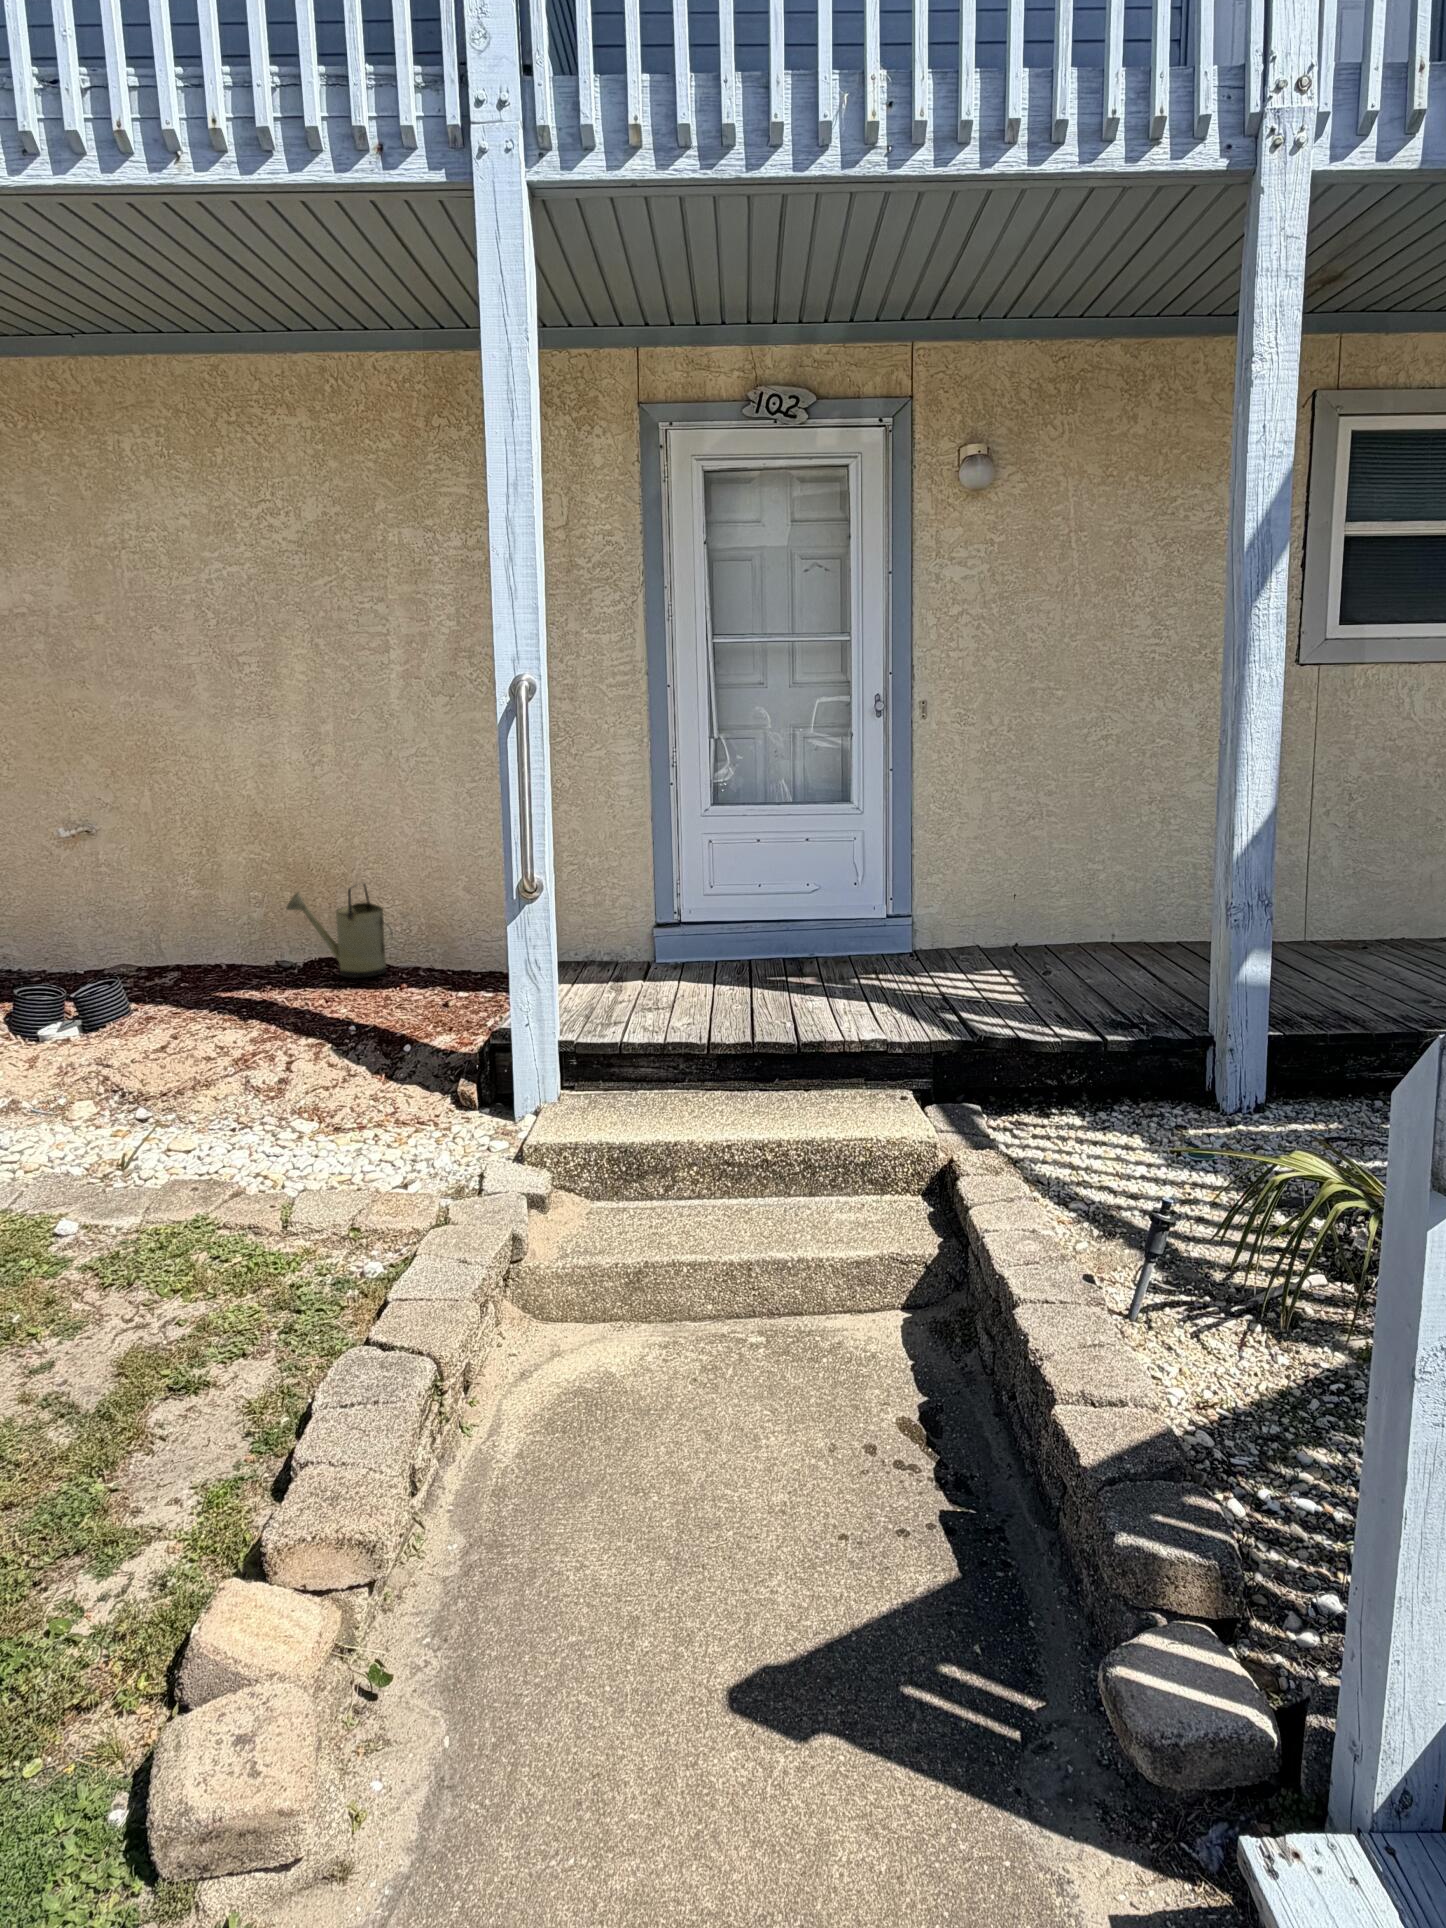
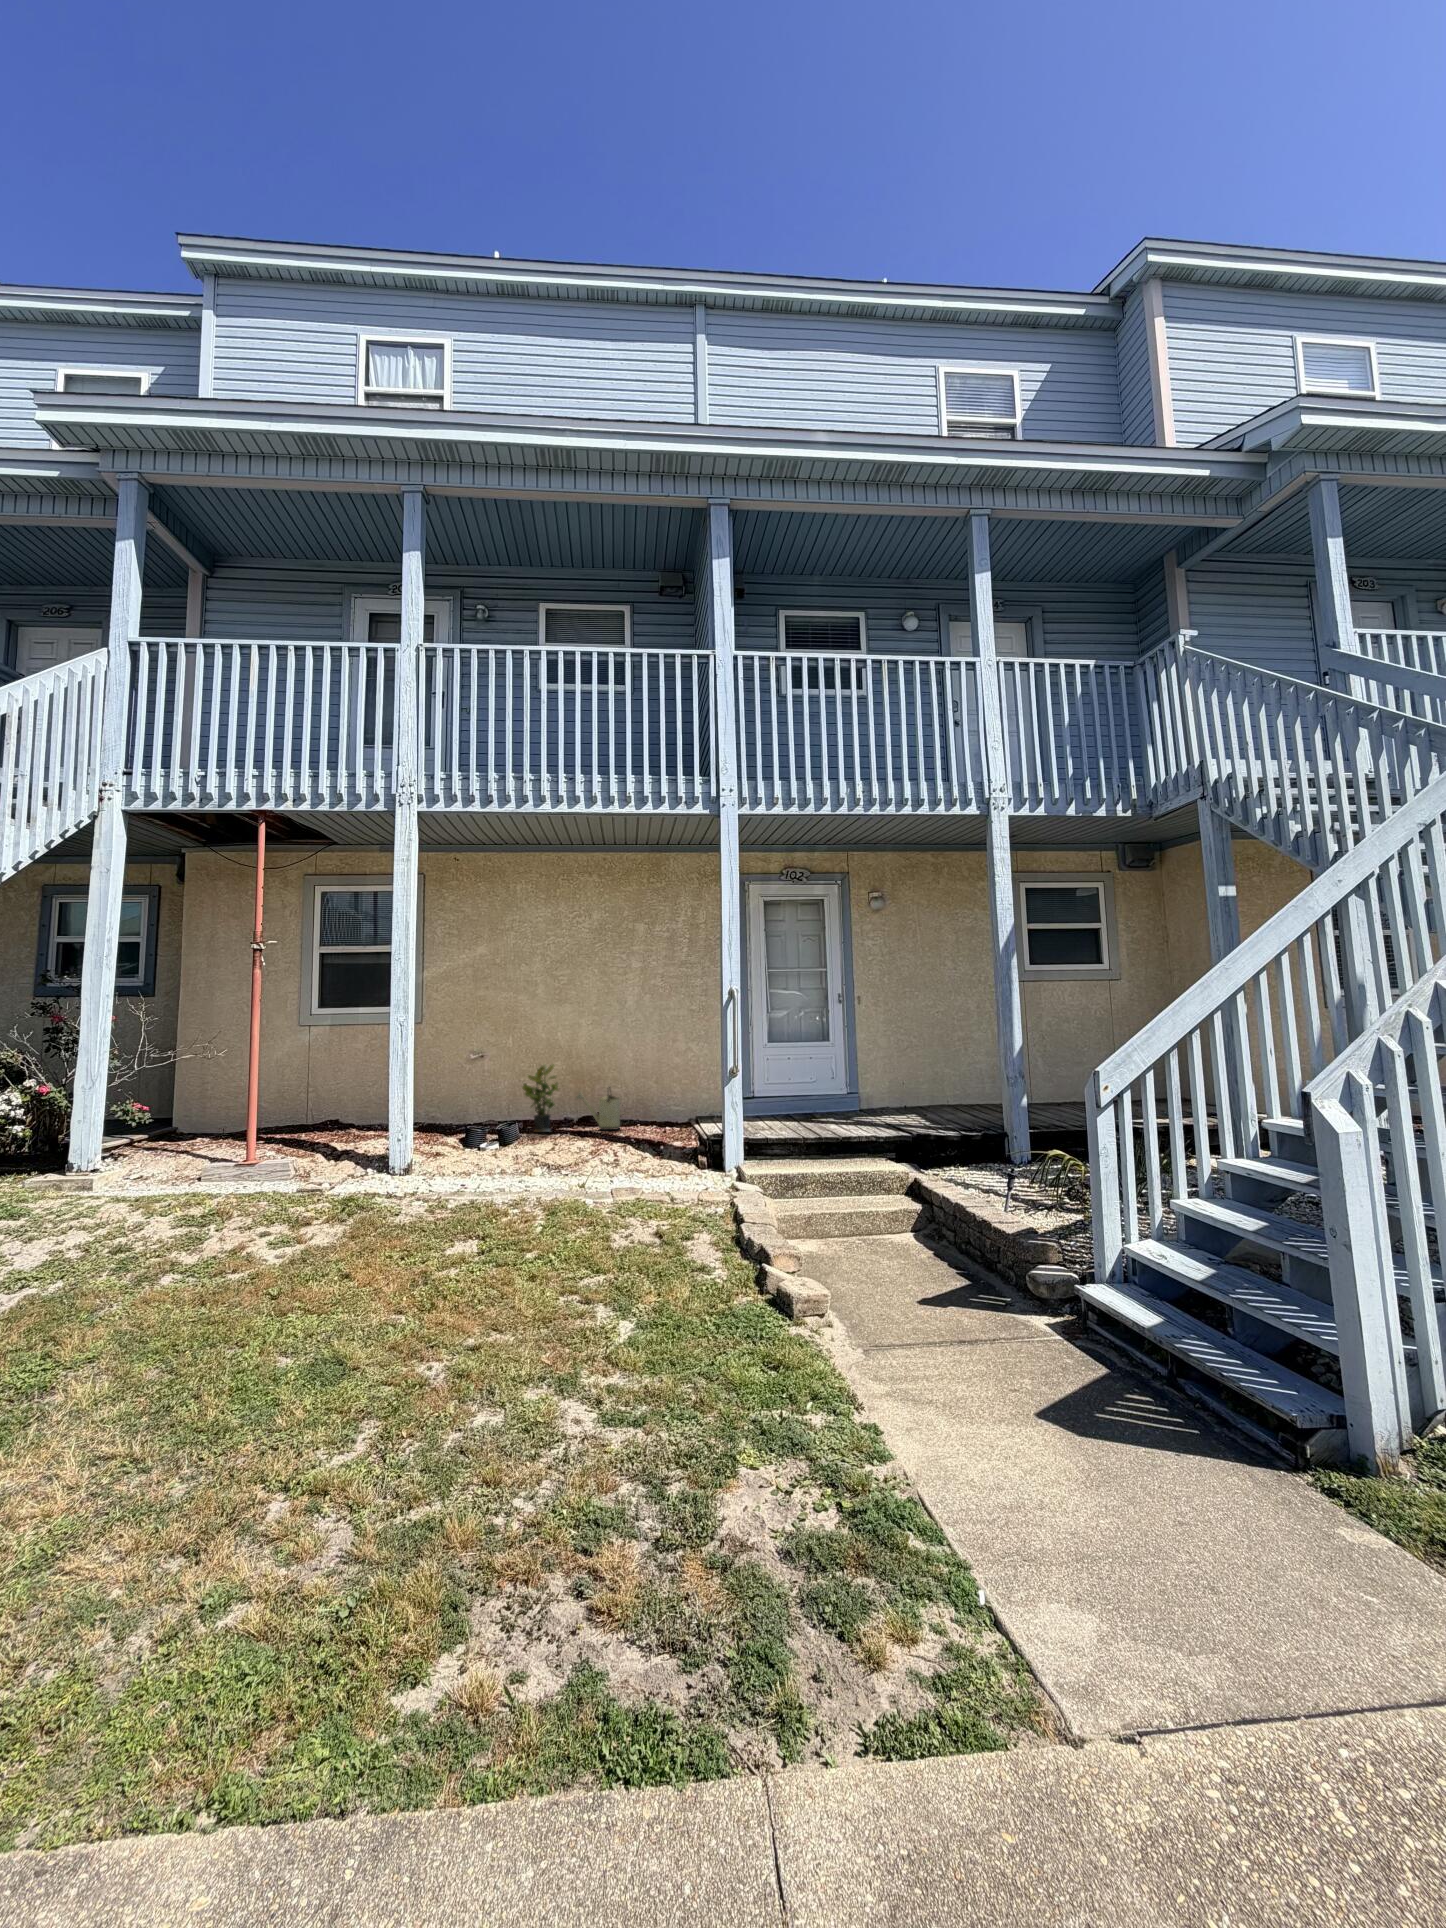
potted plant: none [162,833,249,981] -> present [522,1064,558,1132]

